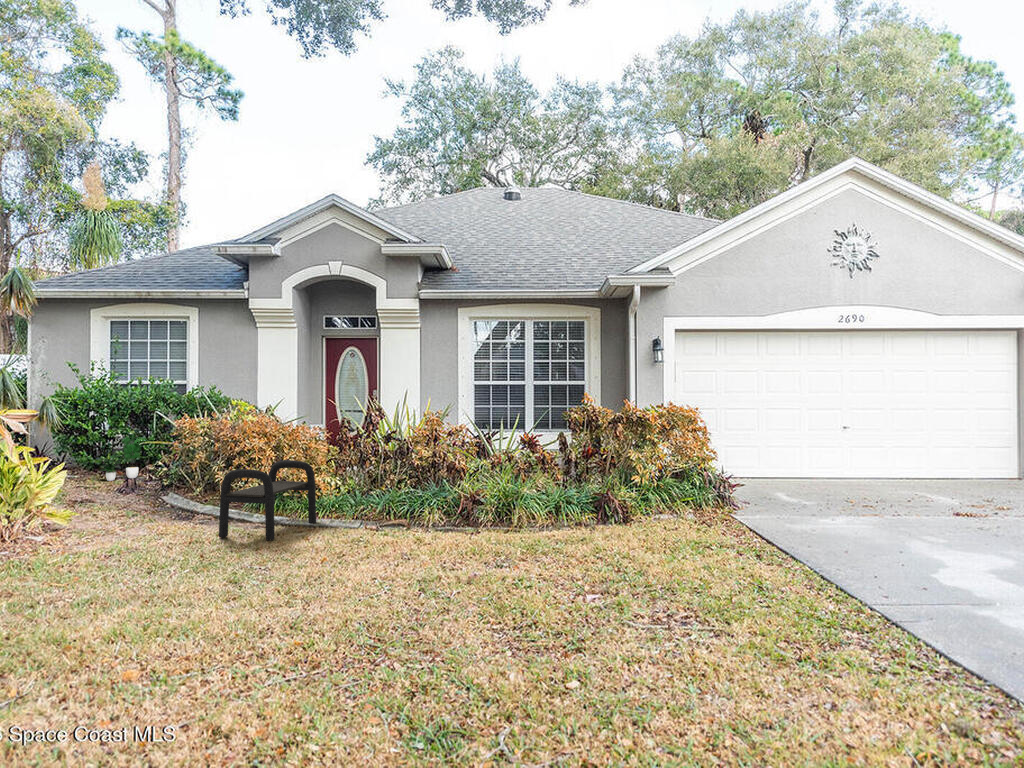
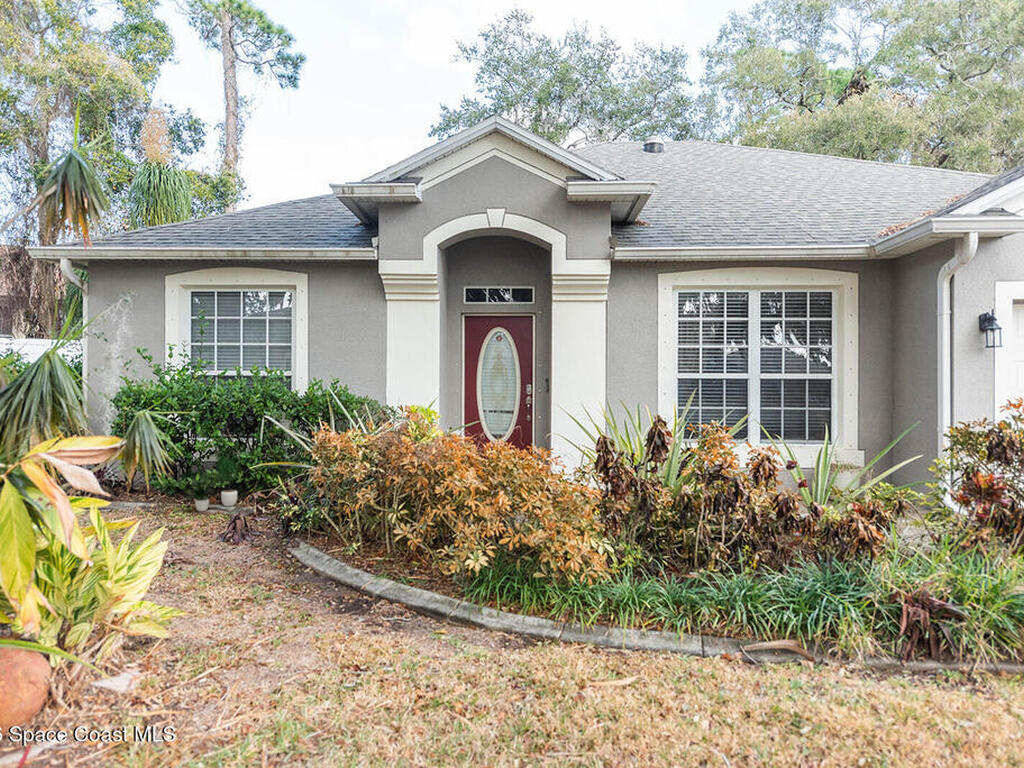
bench: present [219,460,316,540] -> none [468,516,598,695]

